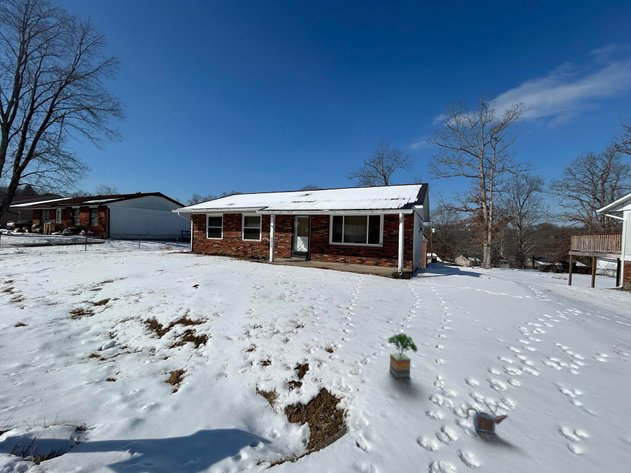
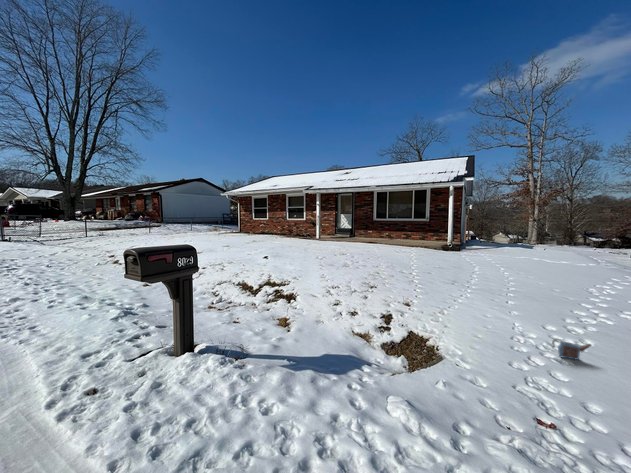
potted tree: present [388,334,418,378] -> none [467,286,498,323]

